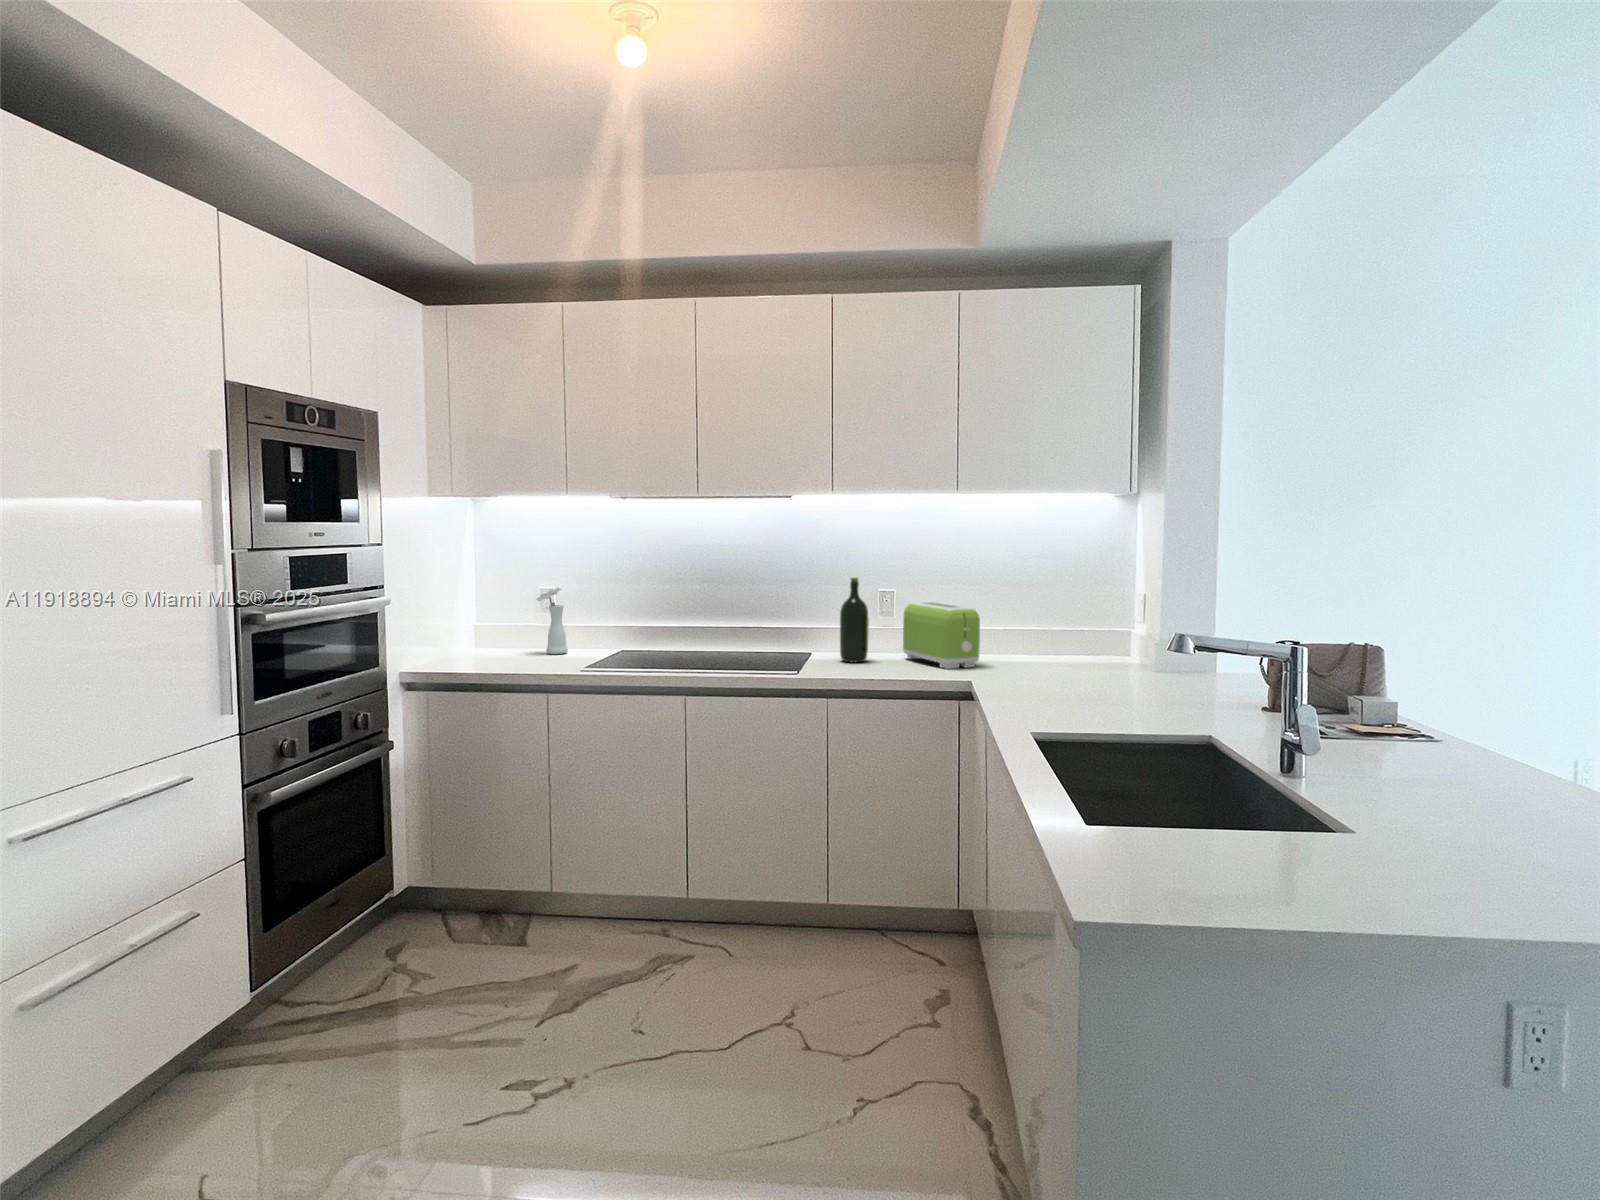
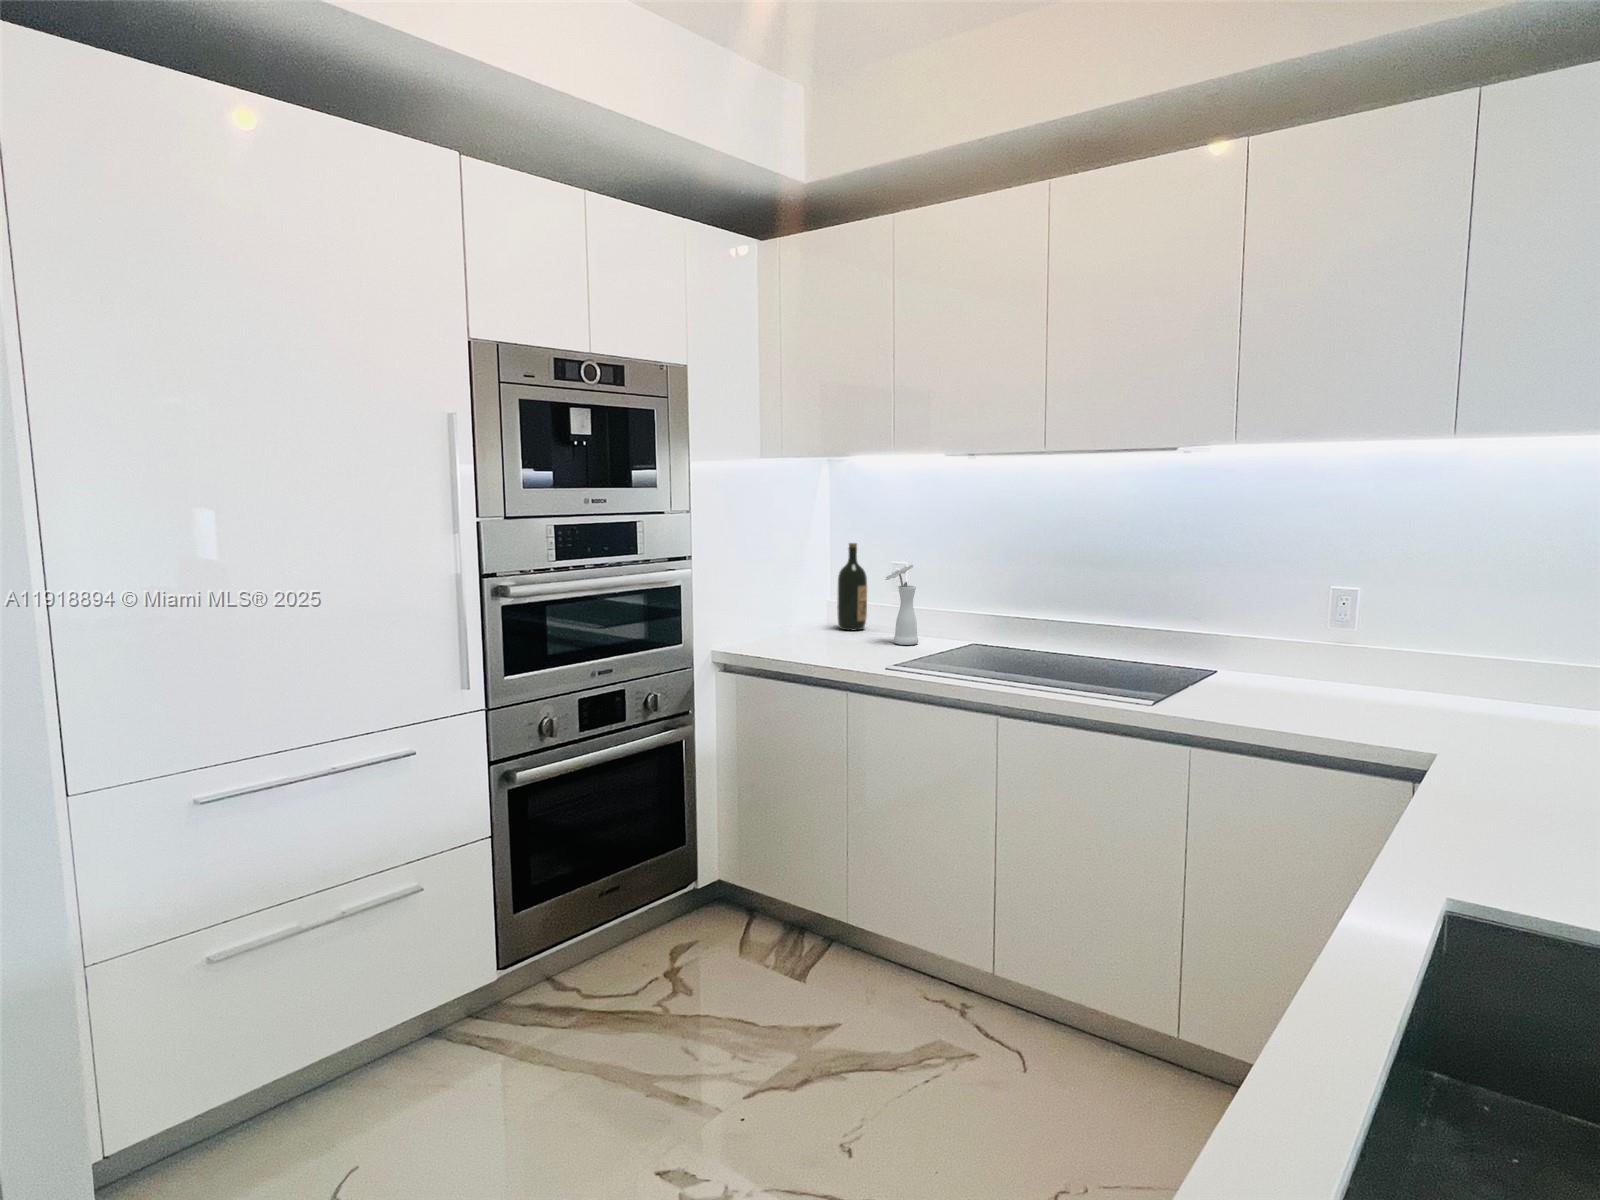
wine bottle: present [840,578,869,662] -> present [837,543,867,630]
toaster: present [903,602,980,669] -> none [1379,627,1522,752]

